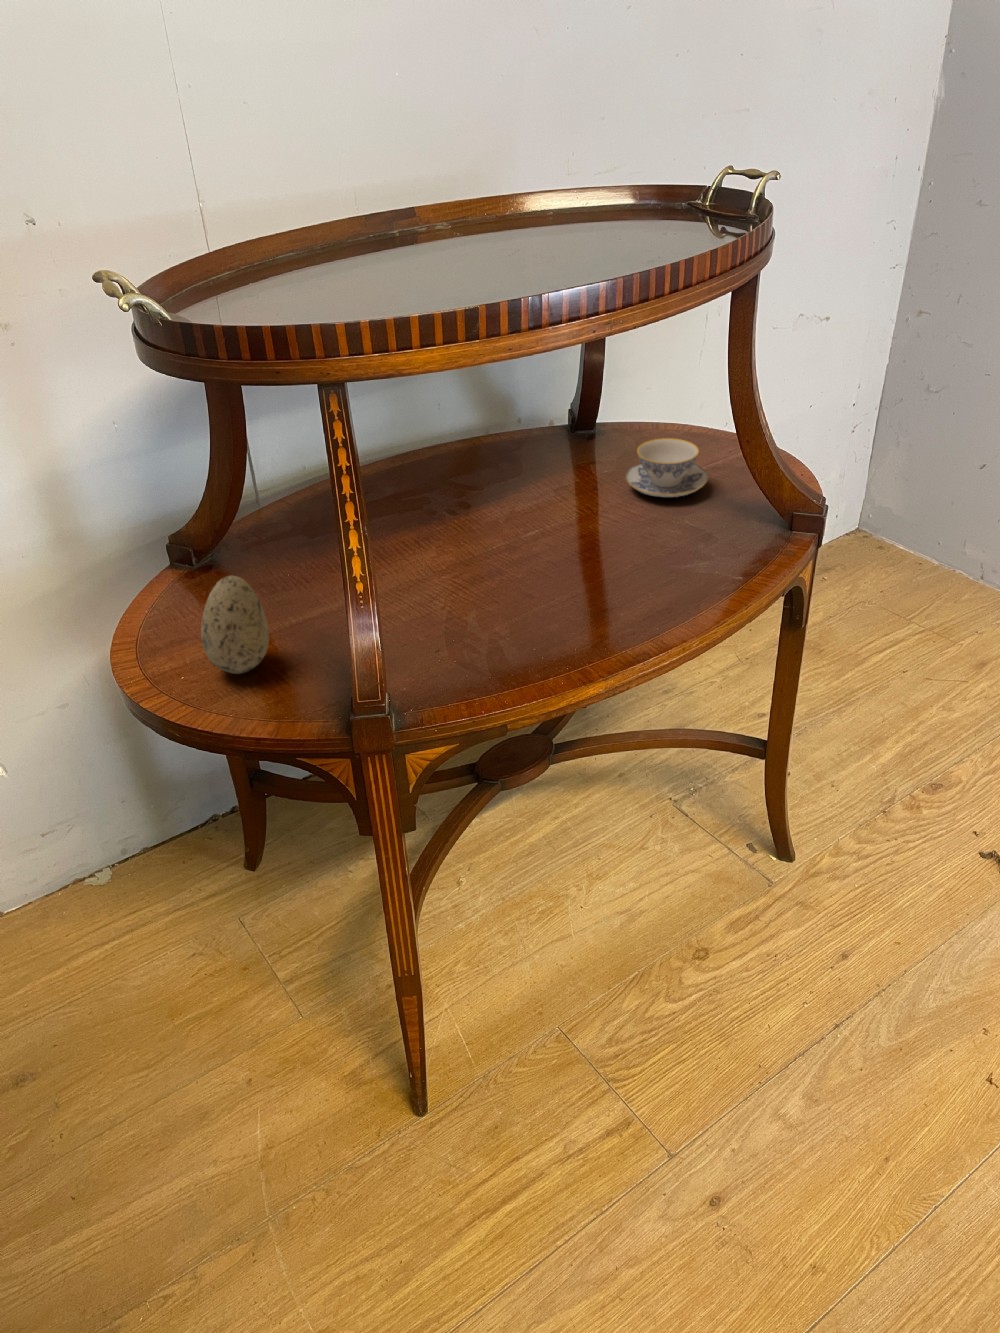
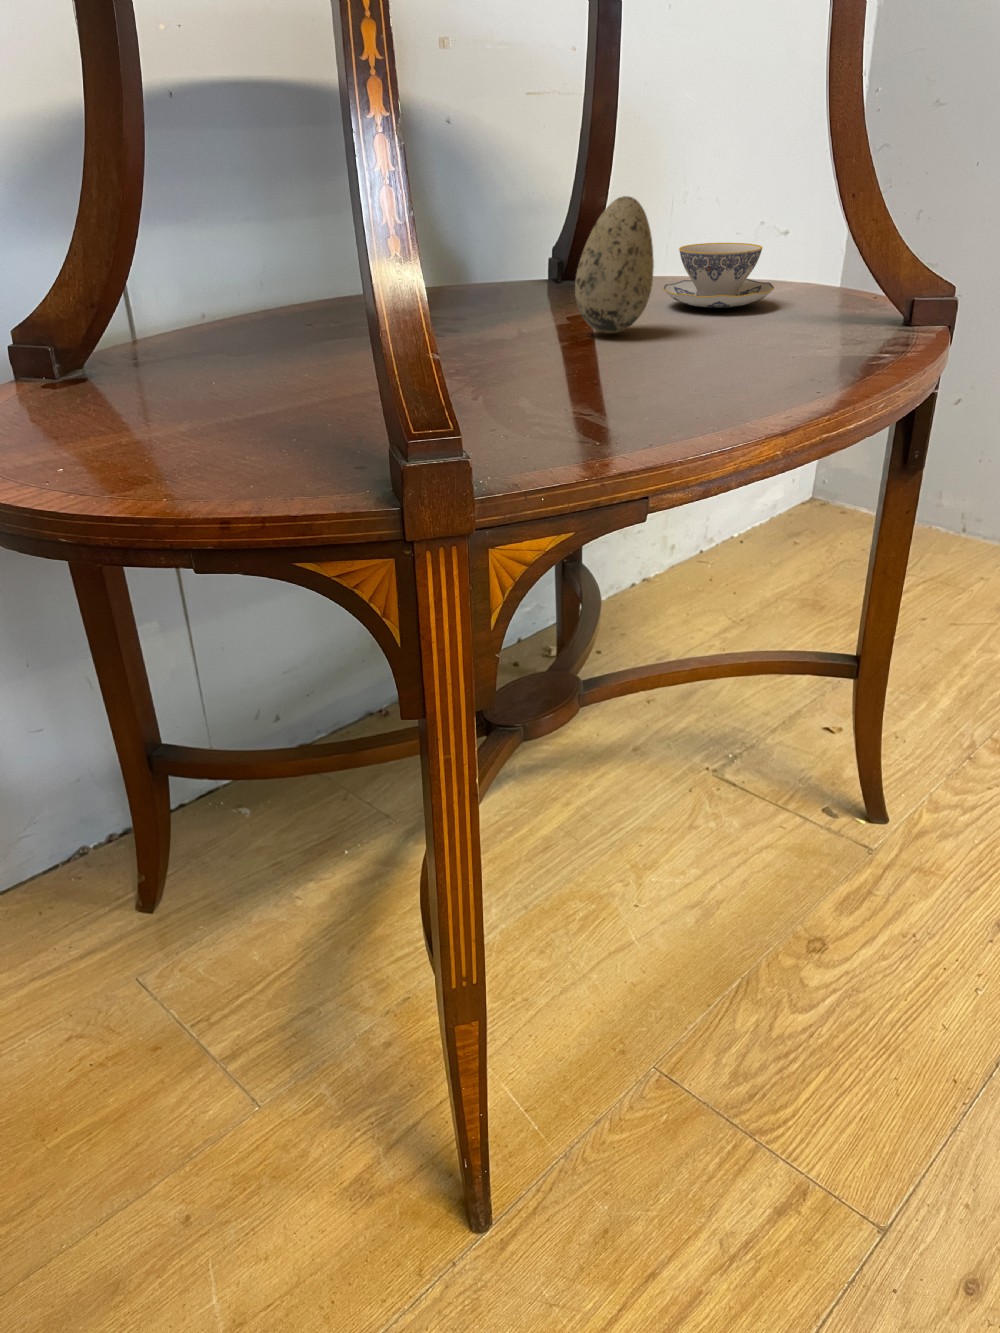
decorative egg: present [201,576,269,674] -> present [575,196,654,333]

